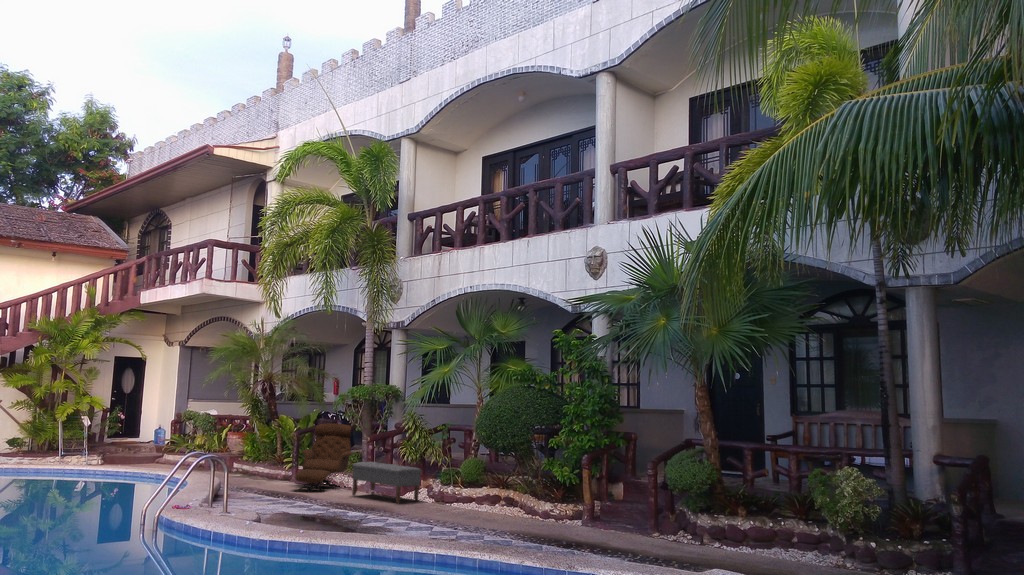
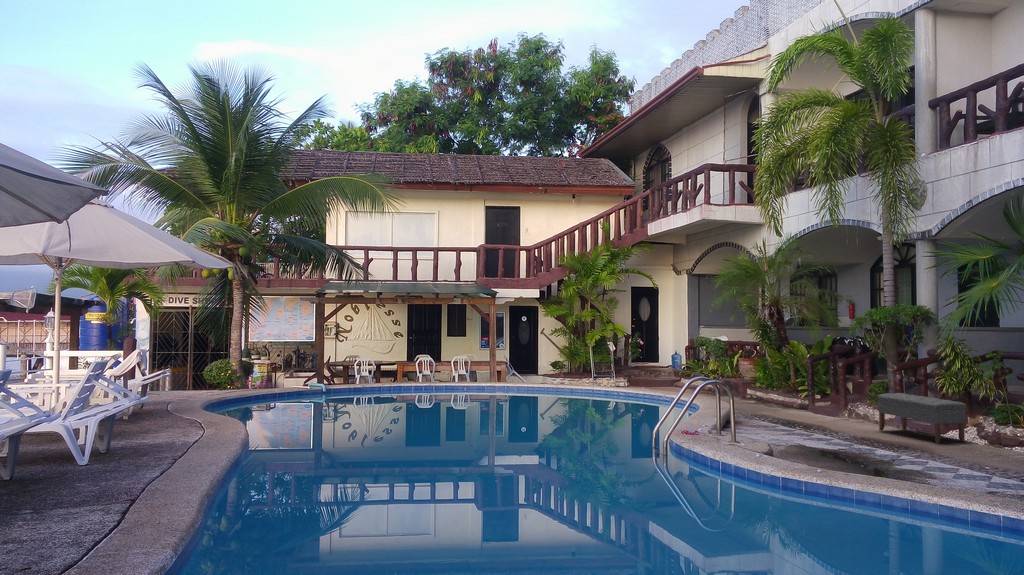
lounge chair: present [295,423,353,492] -> none [812,349,877,424]

